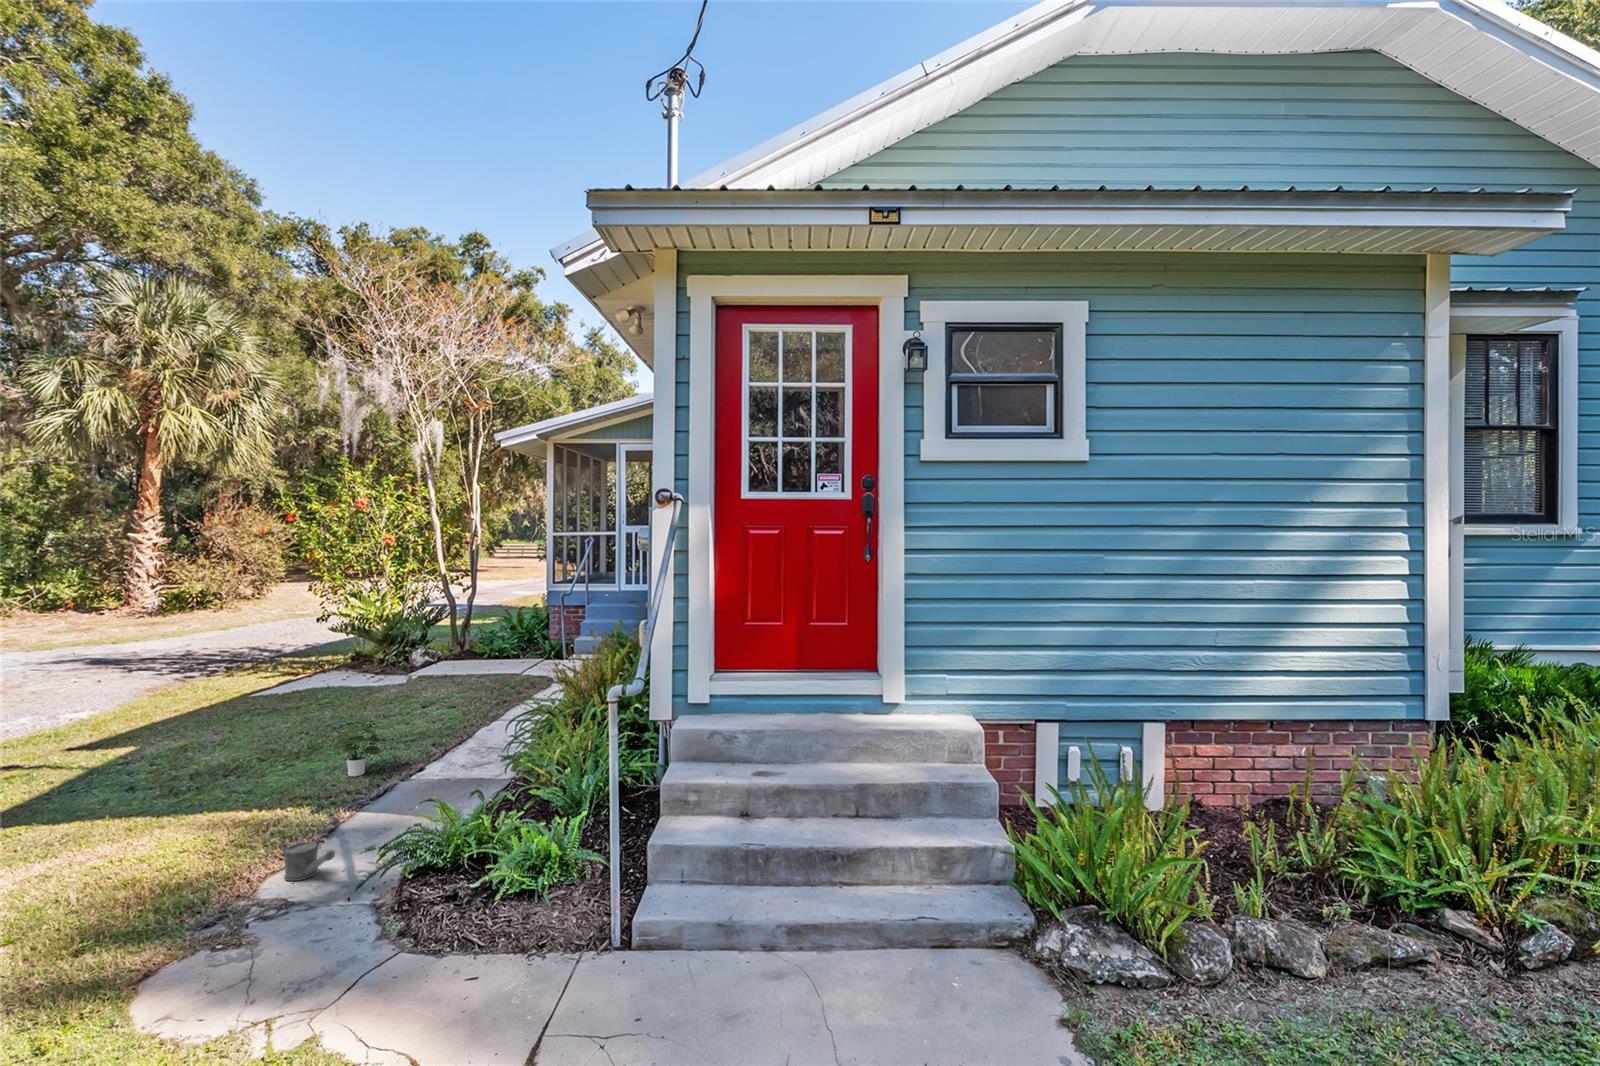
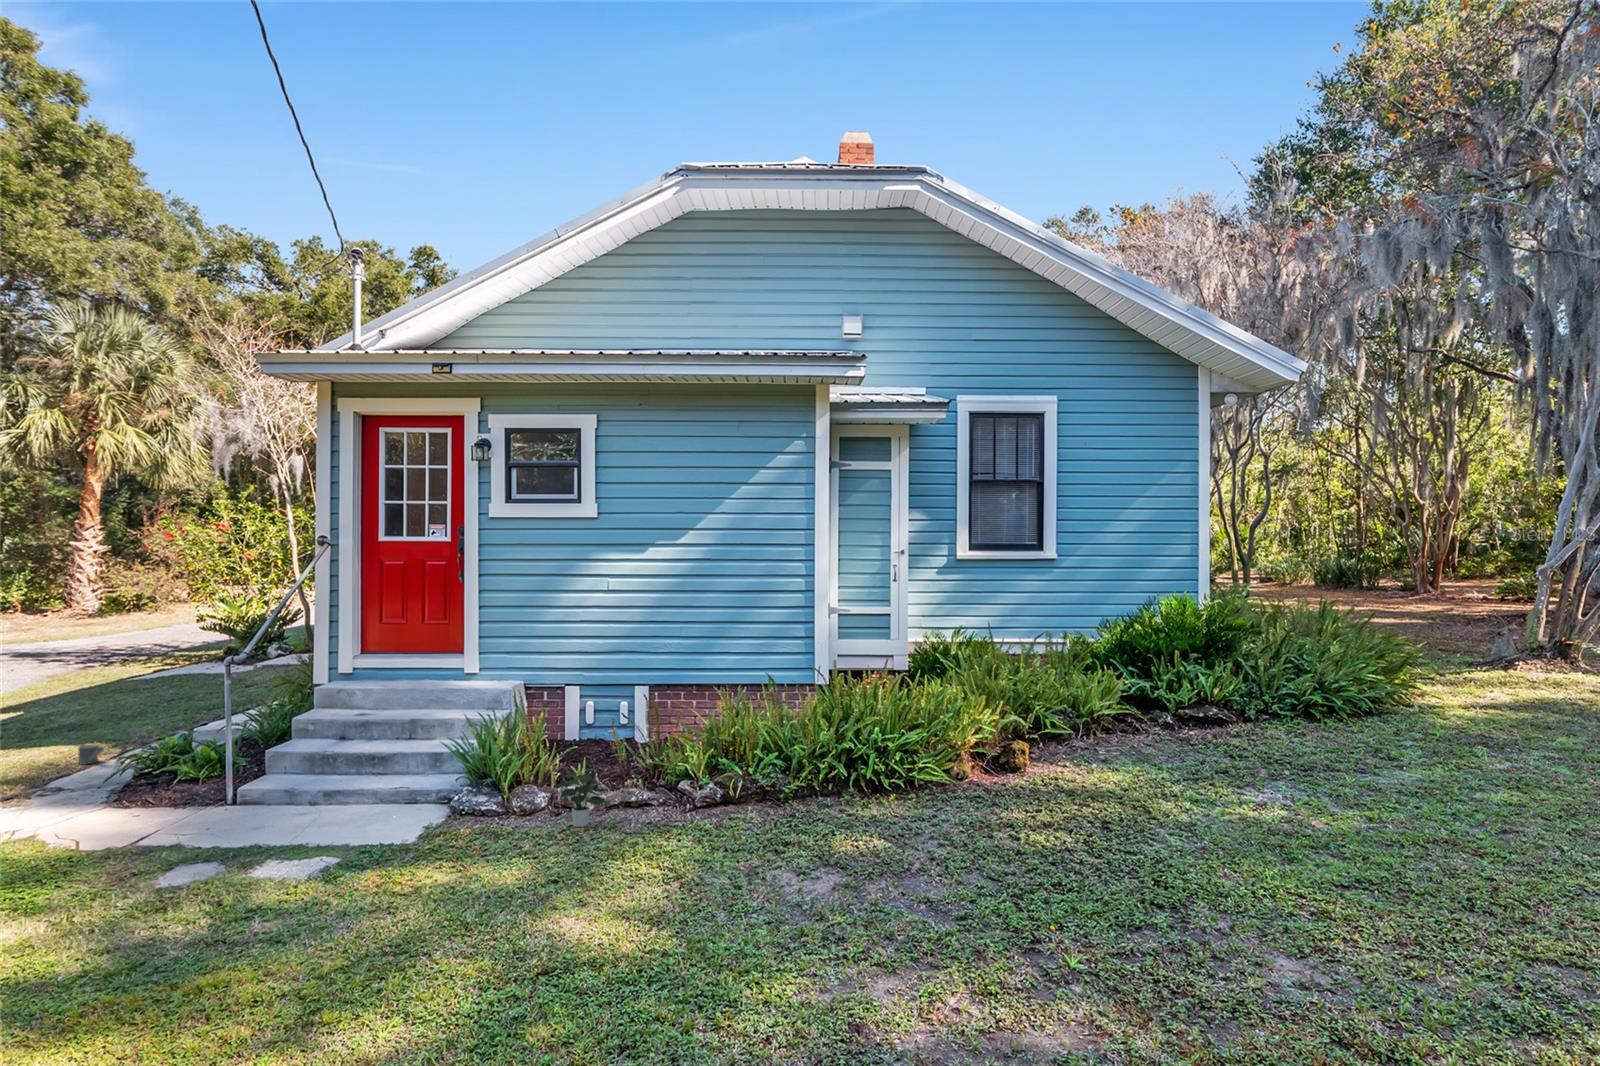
potted plant: present [331,720,387,776] -> present [556,769,608,827]

